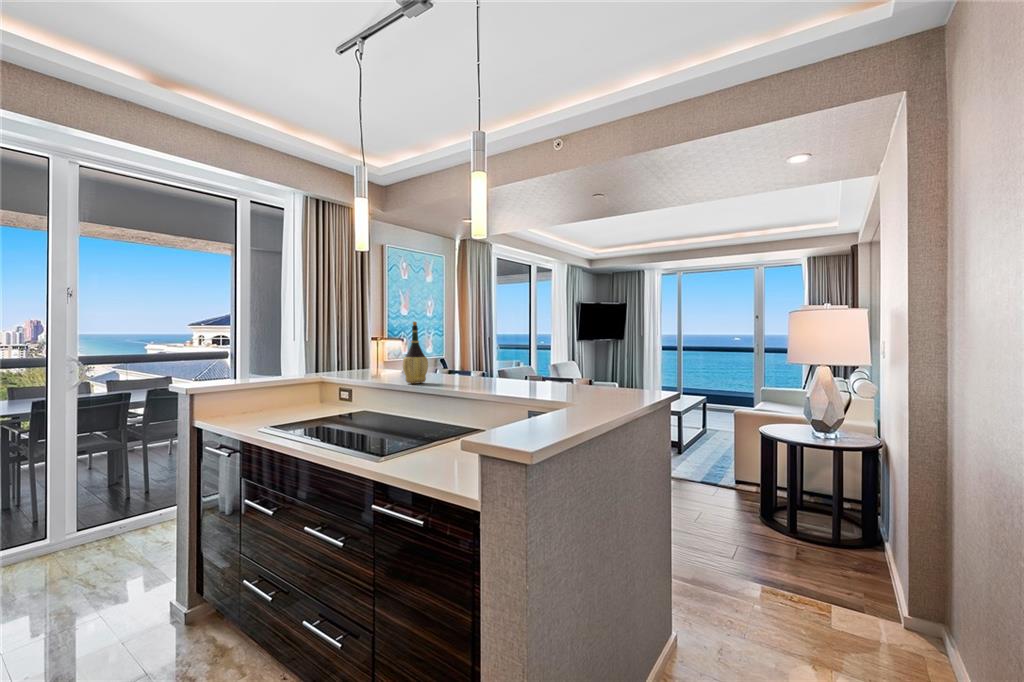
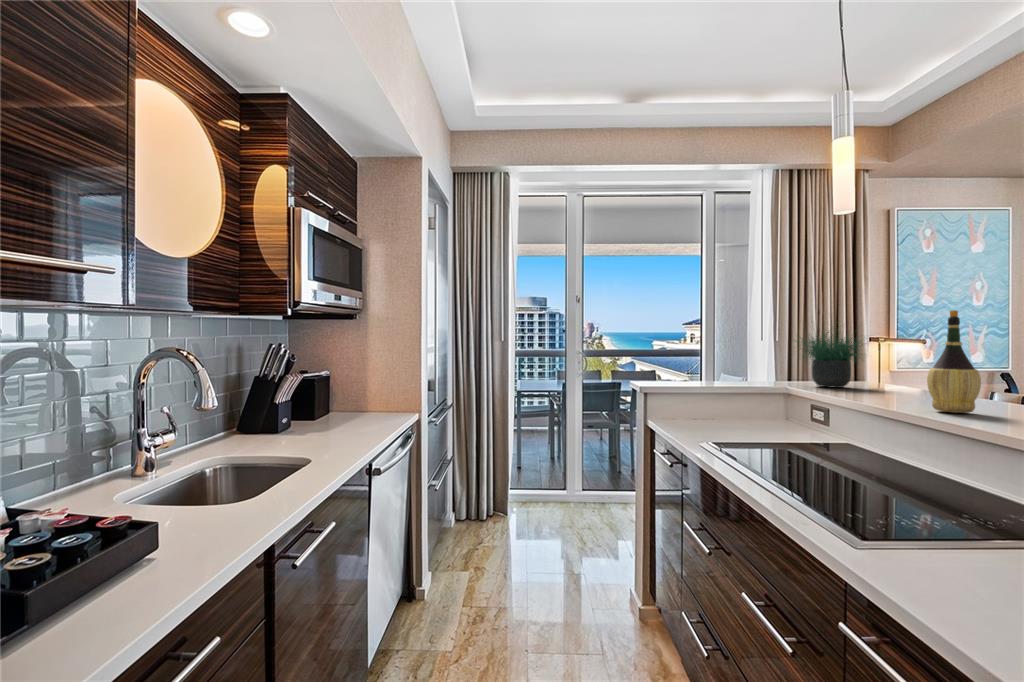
potted plant: none [316,318,380,375] -> present [800,332,863,388]

